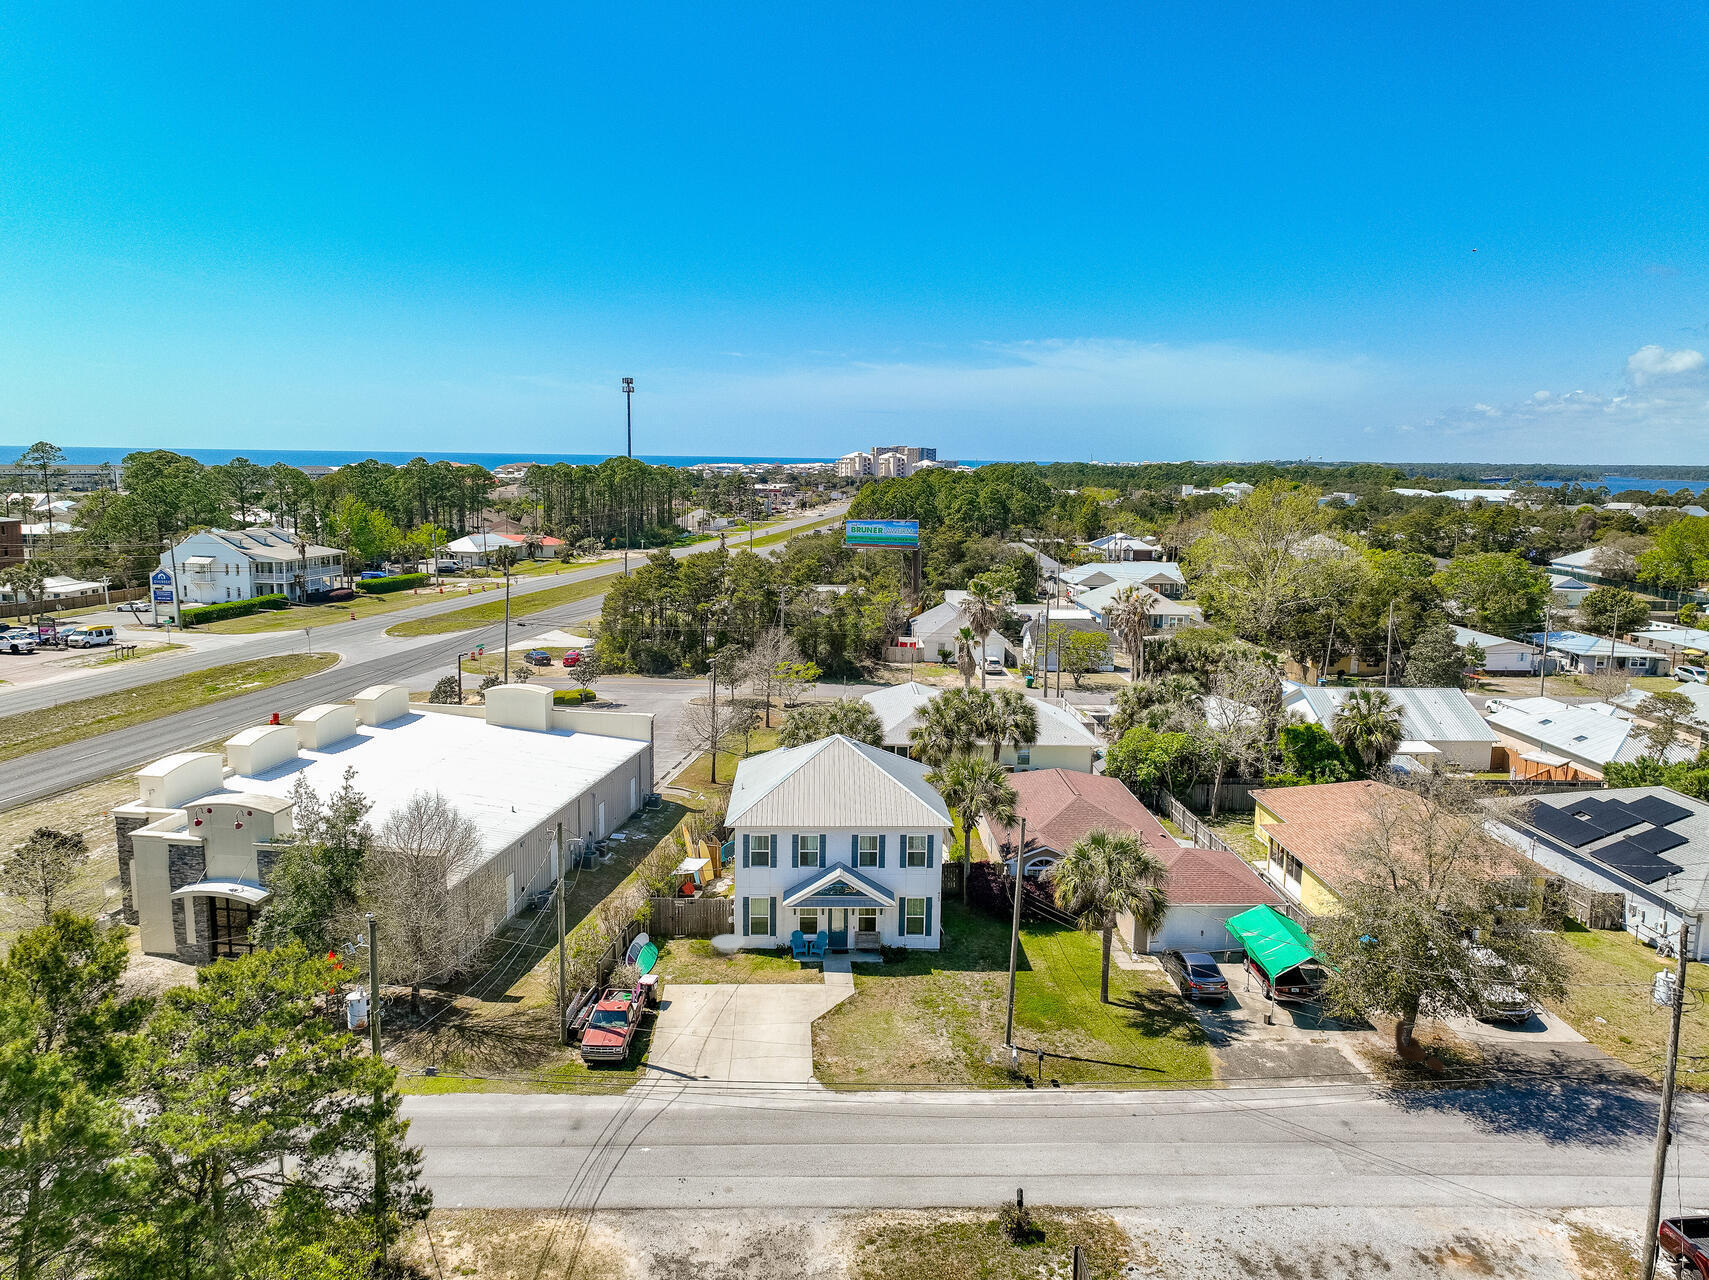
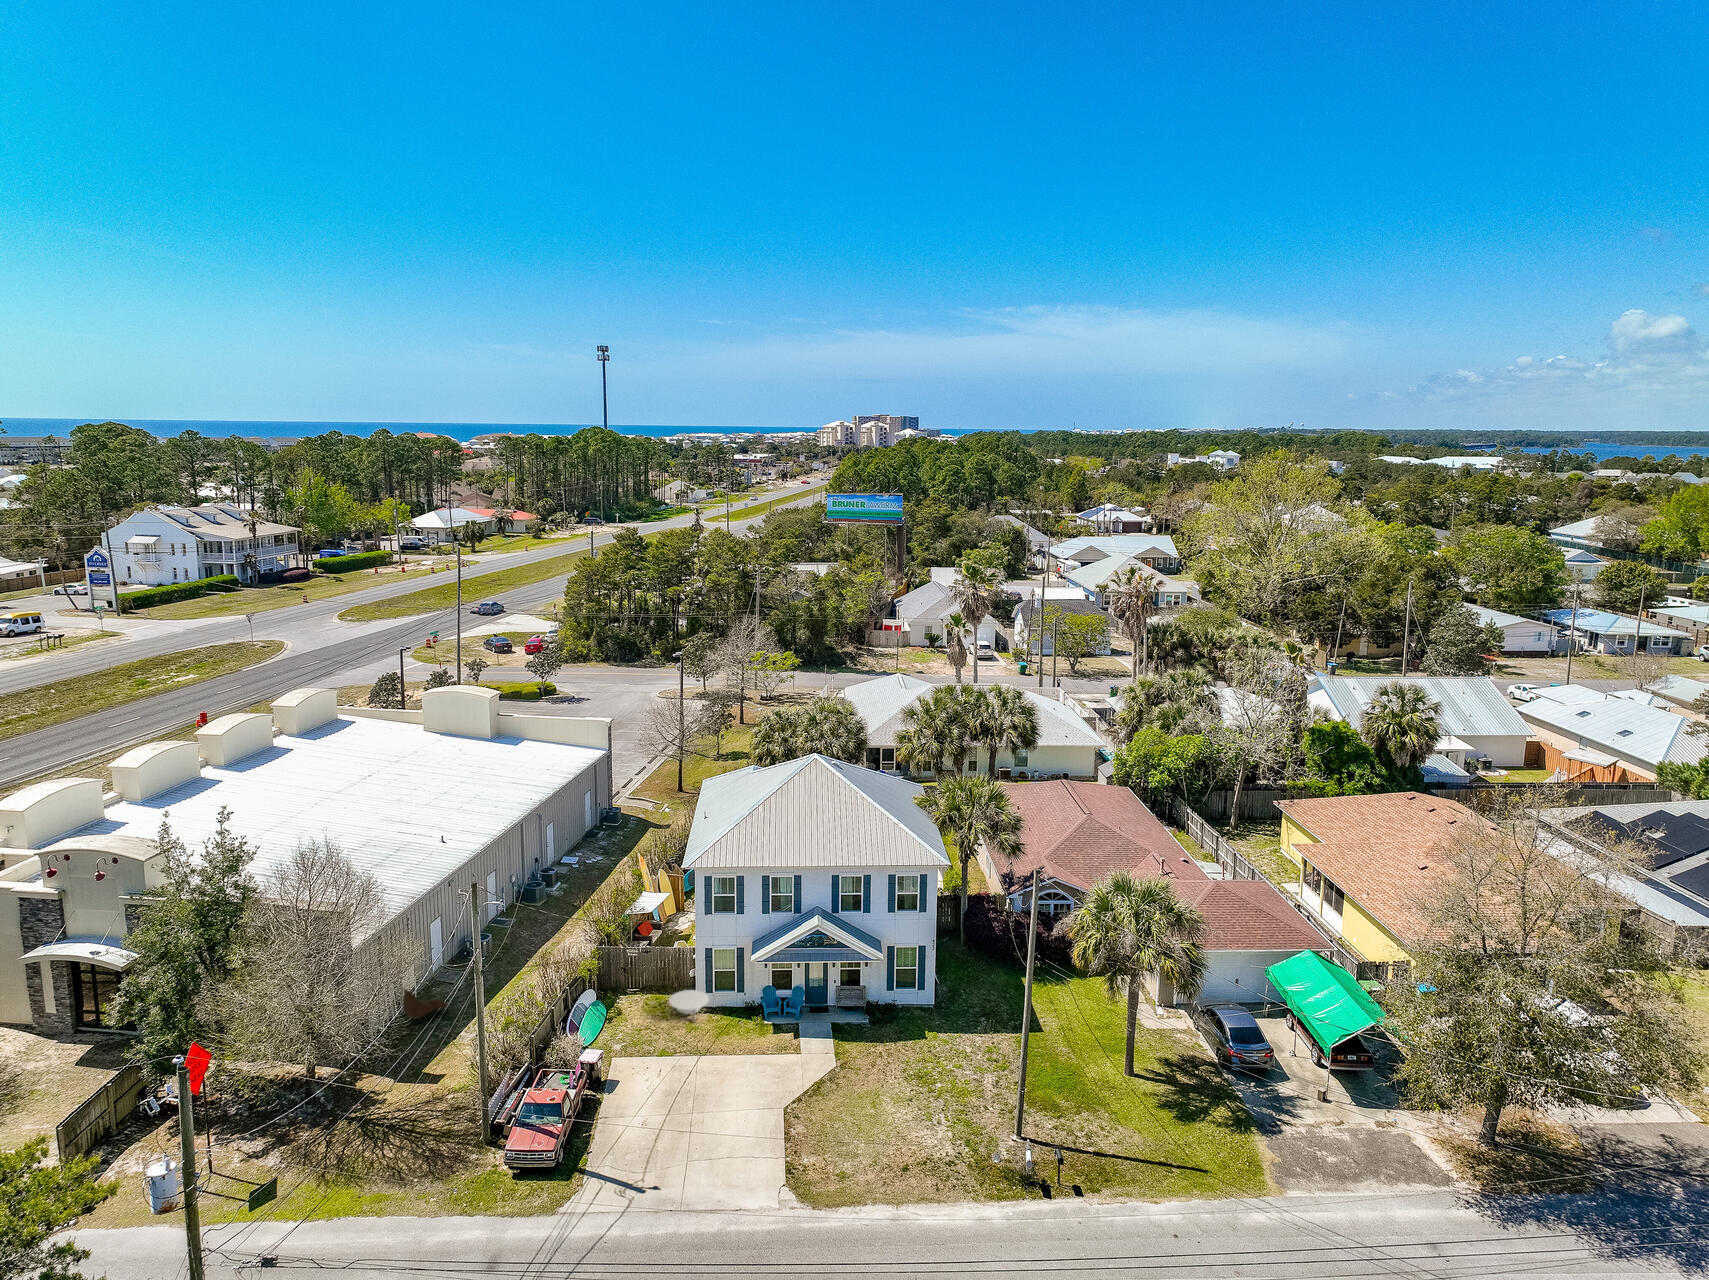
lounge chair: present [1395,1020,1444,1072] -> present [403,989,448,1026]

